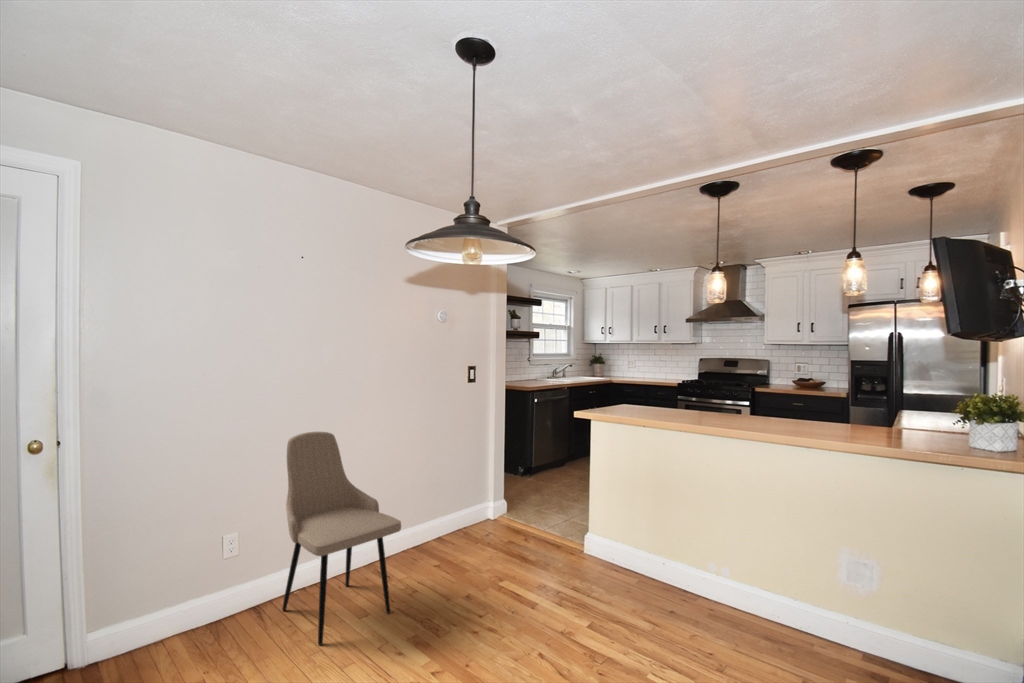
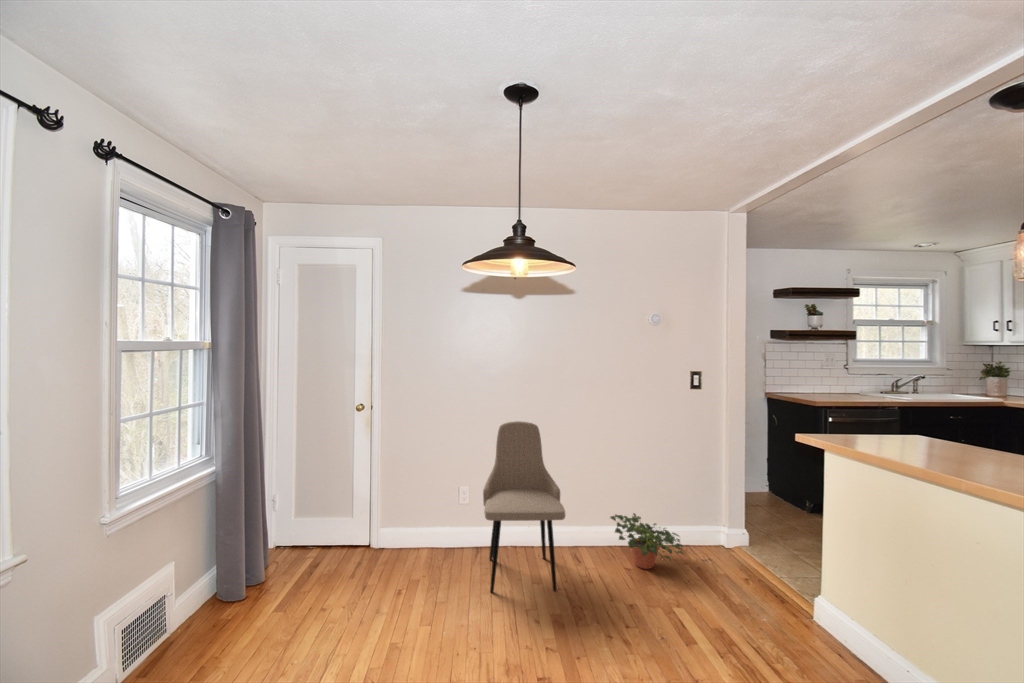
potted plant: none [409,509,487,561] -> present [610,513,683,569]

